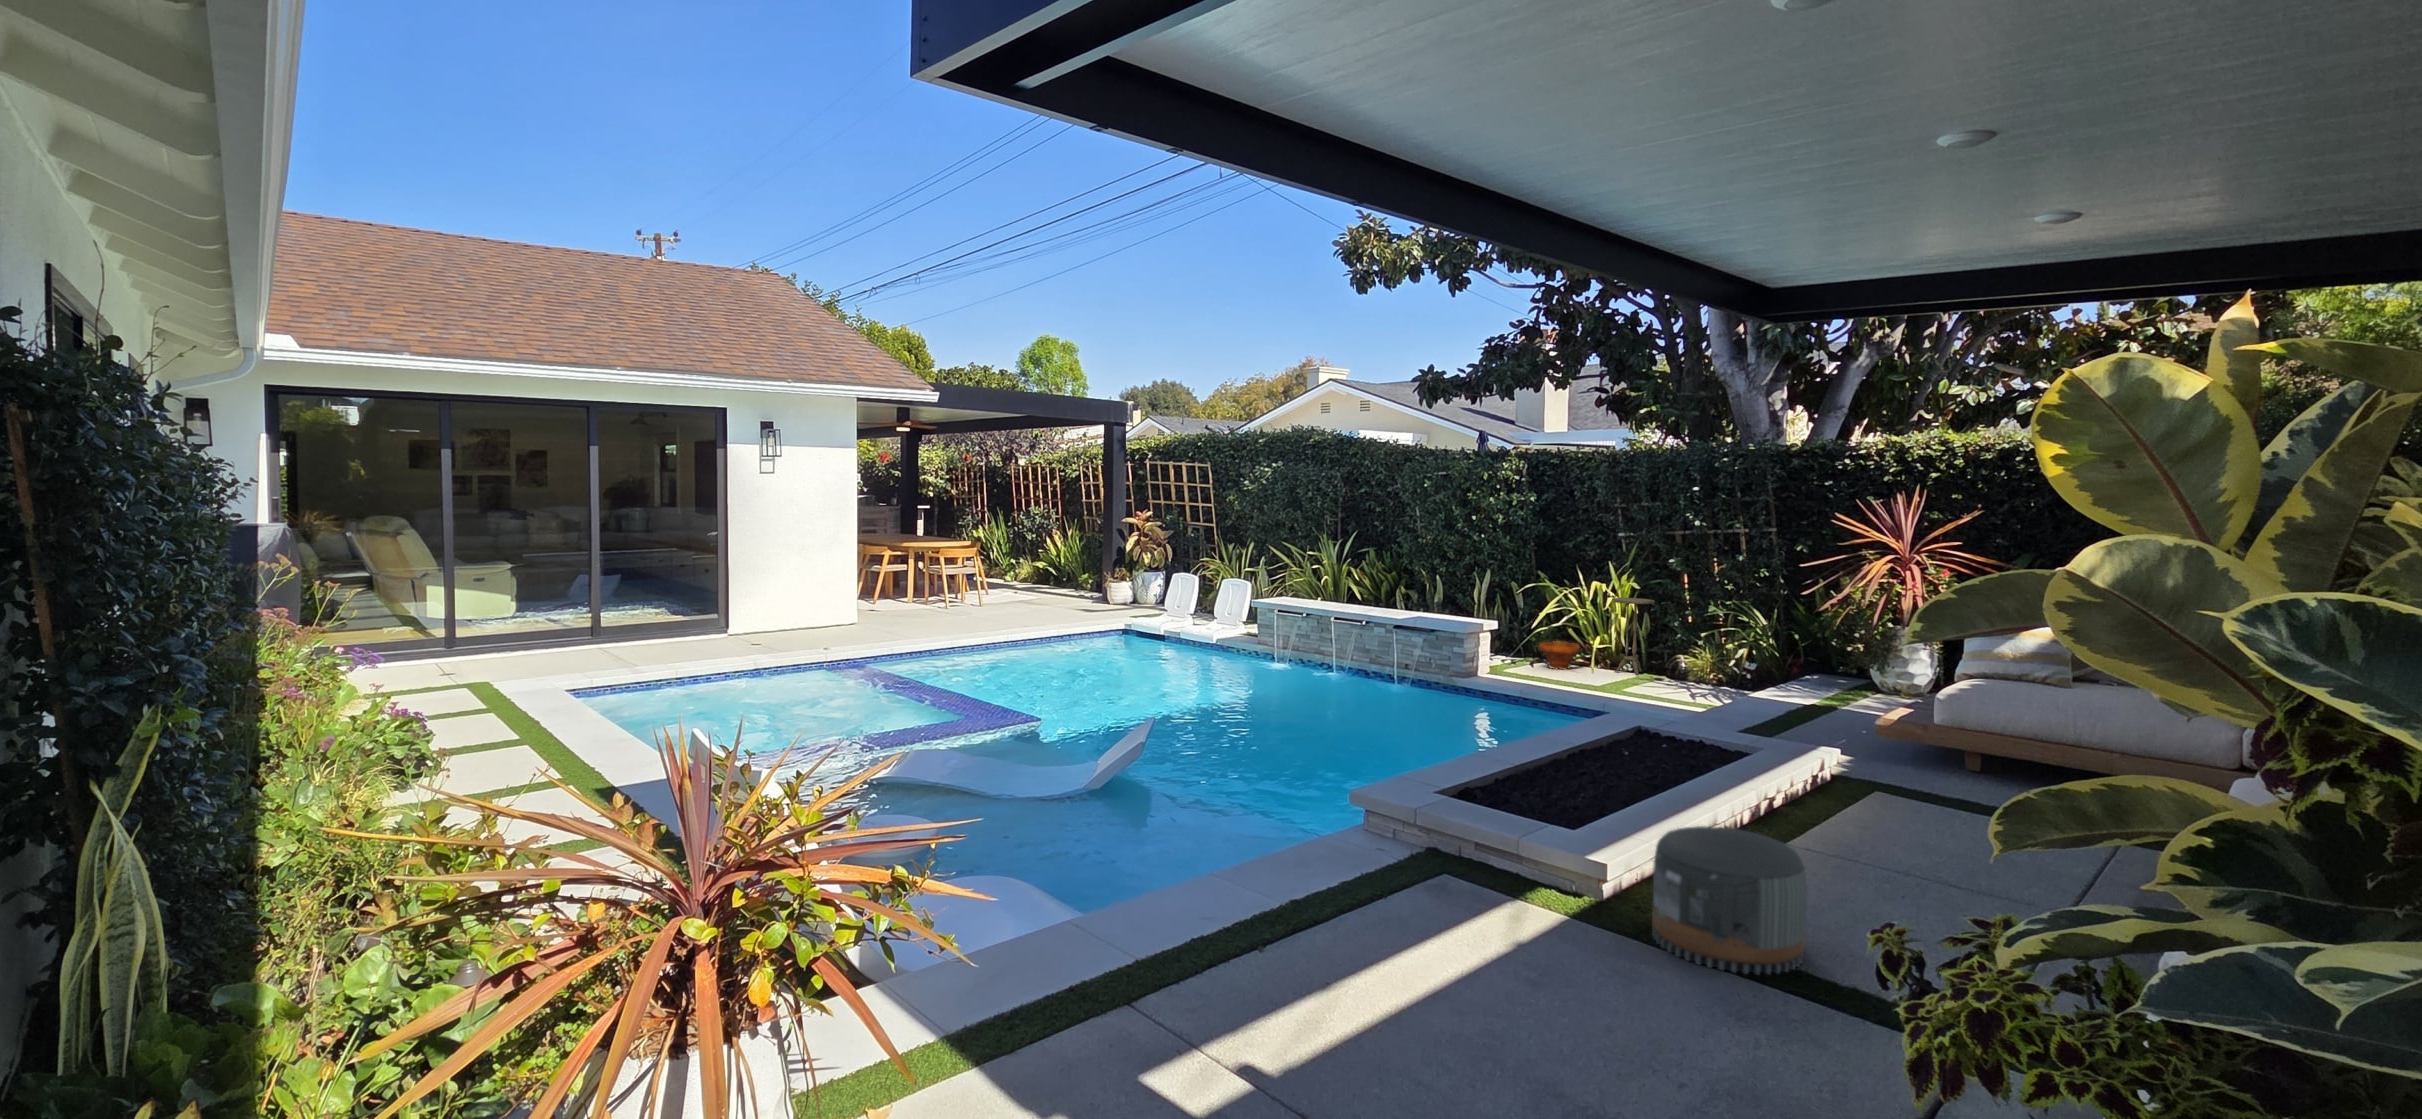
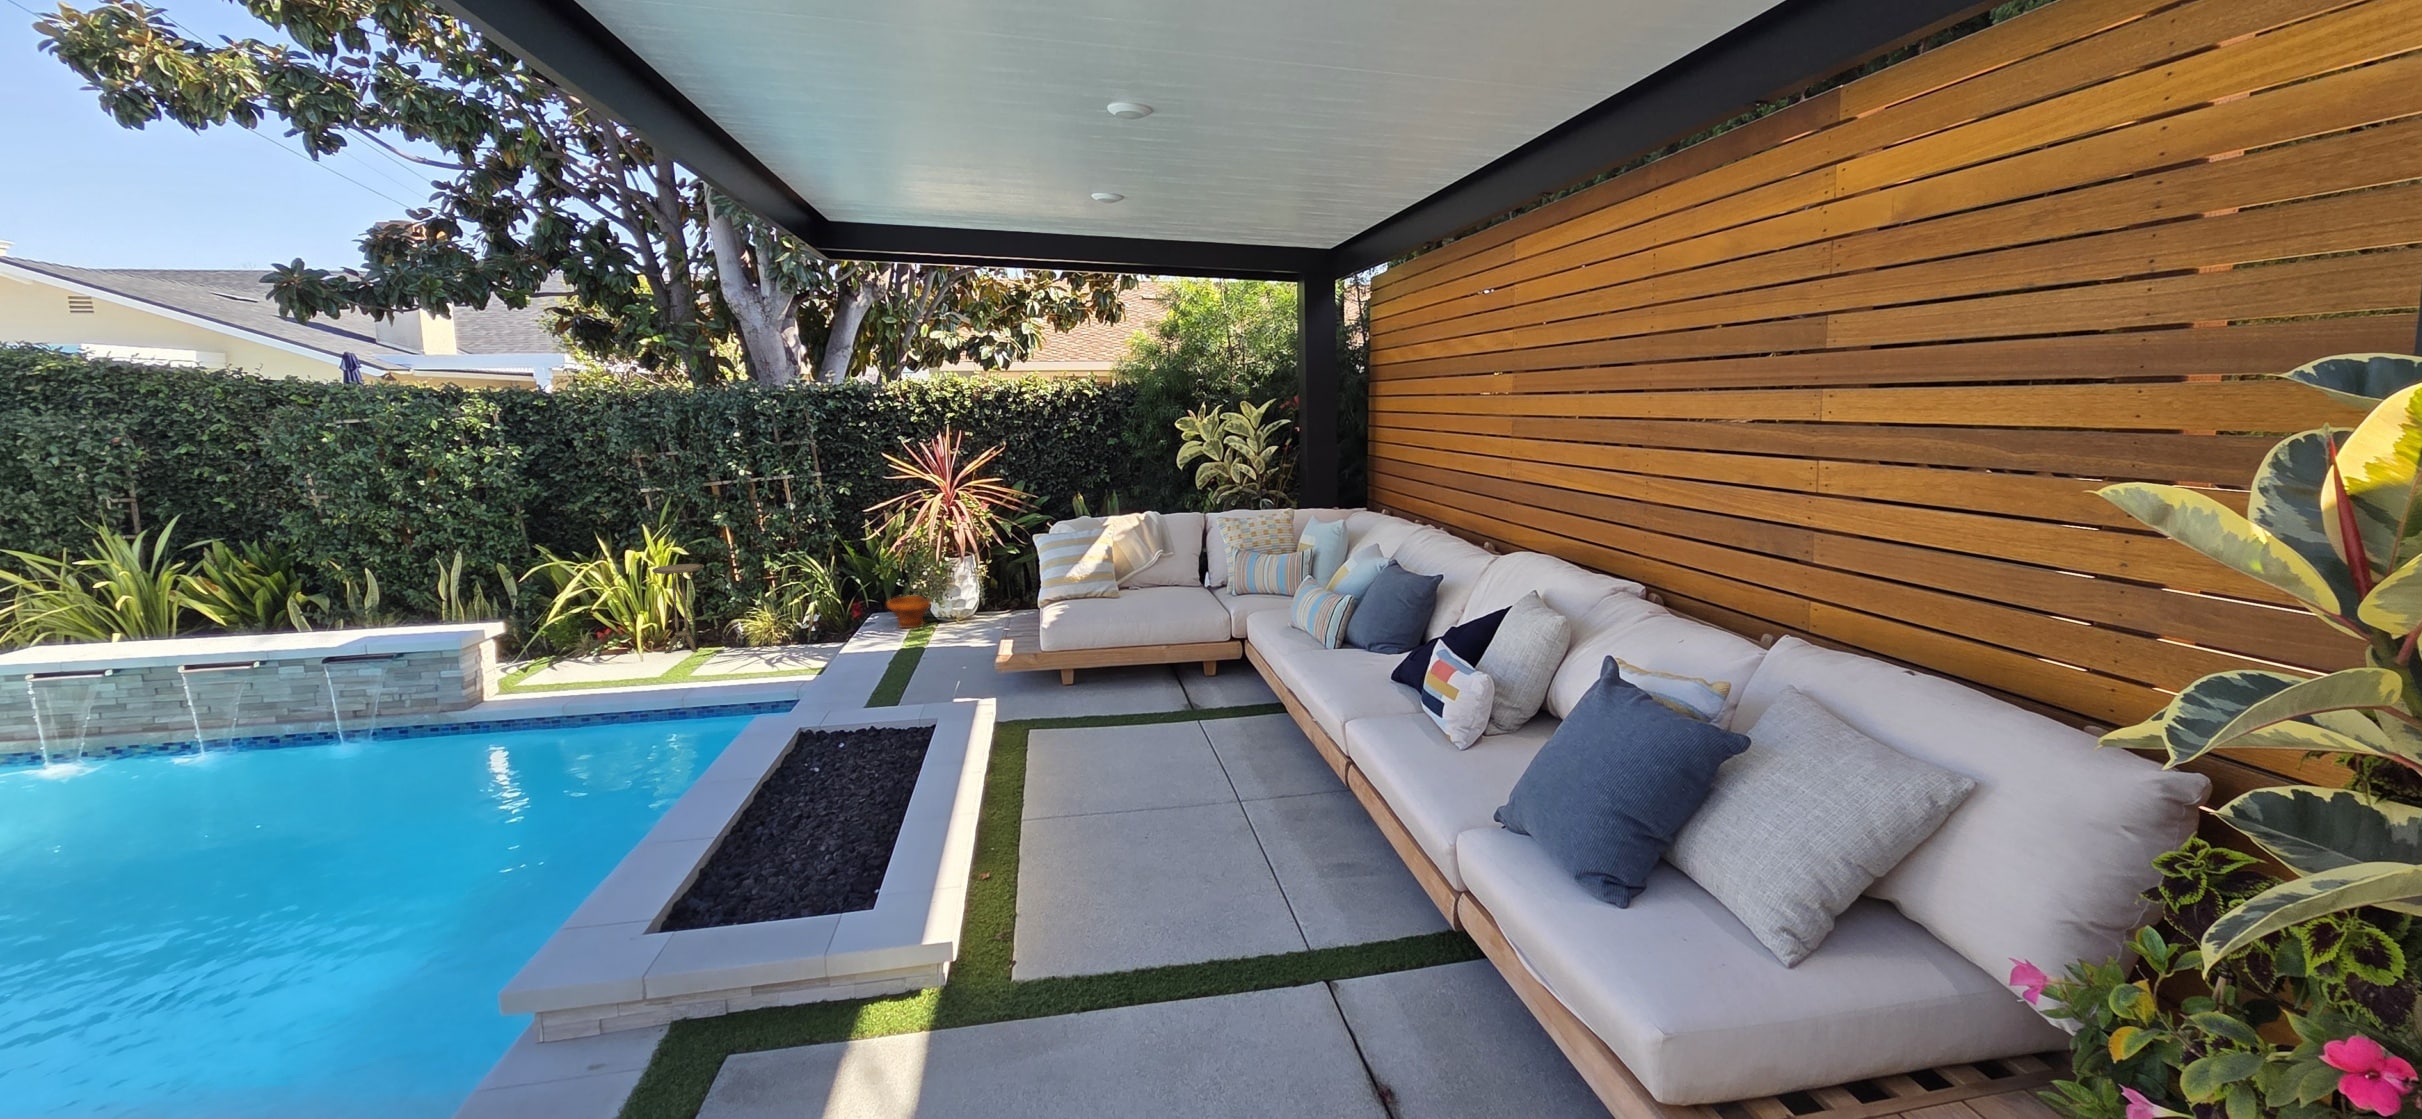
planter: present [1539,641,1579,669] -> present [887,596,931,628]
pouf: present [1652,826,1807,974] -> none [1071,871,1232,1064]

